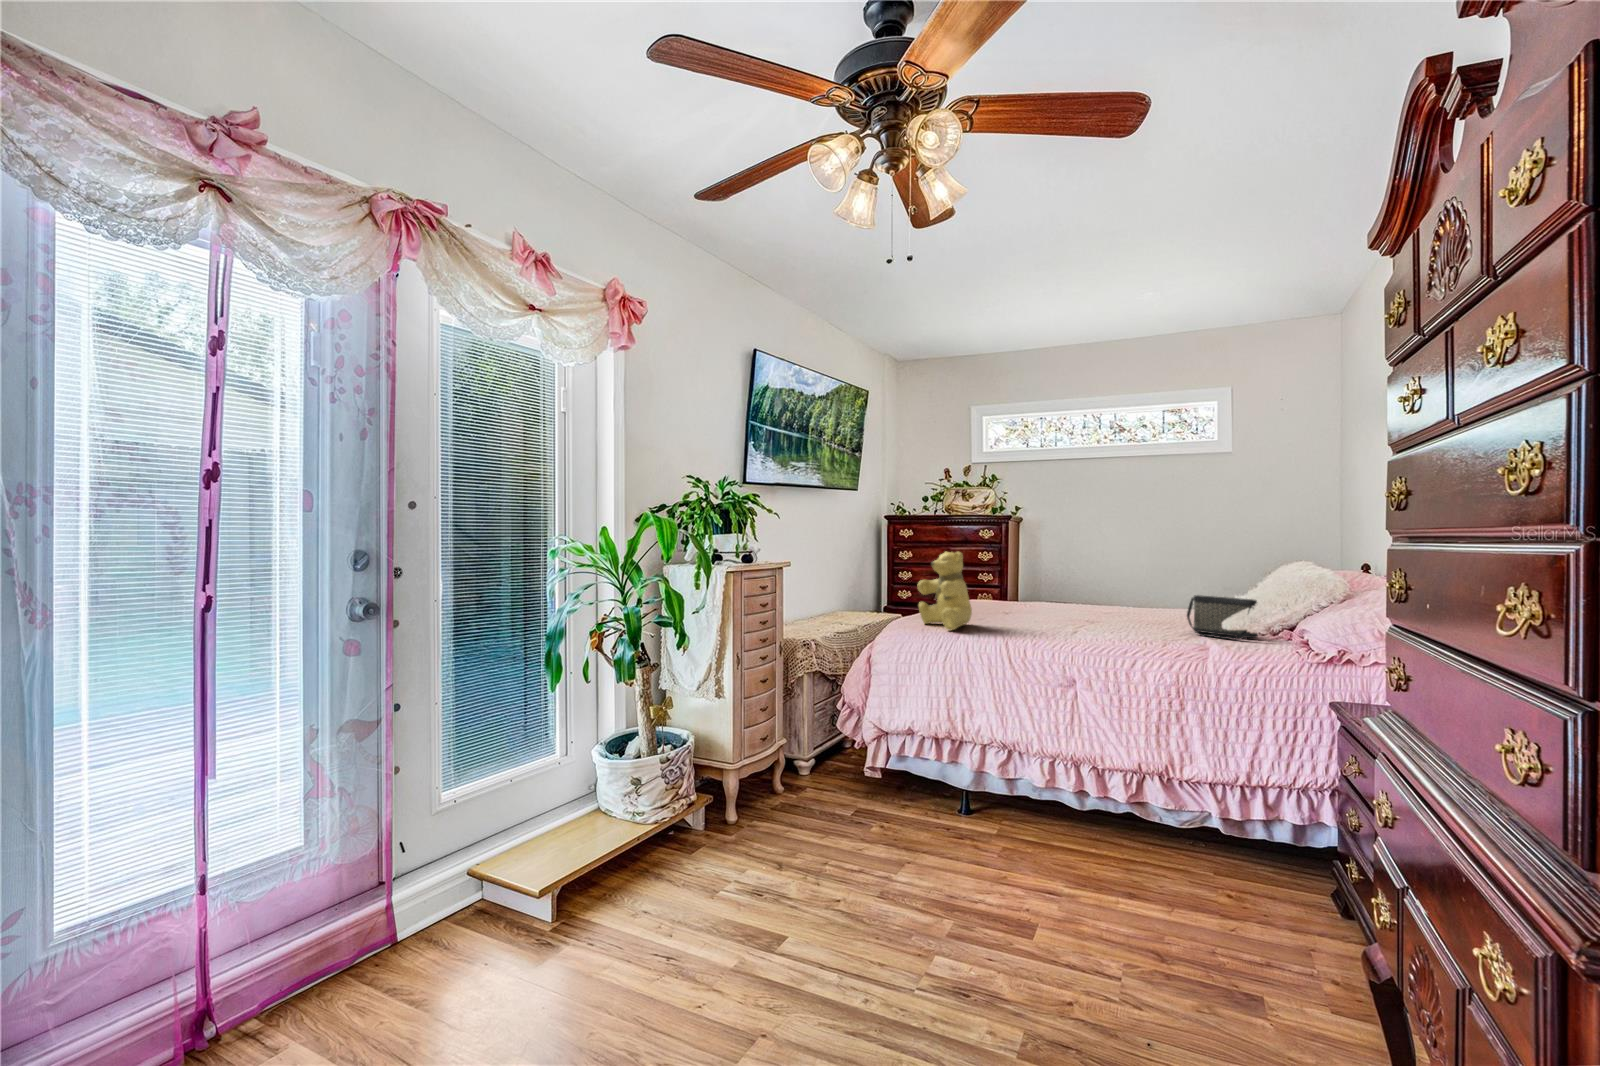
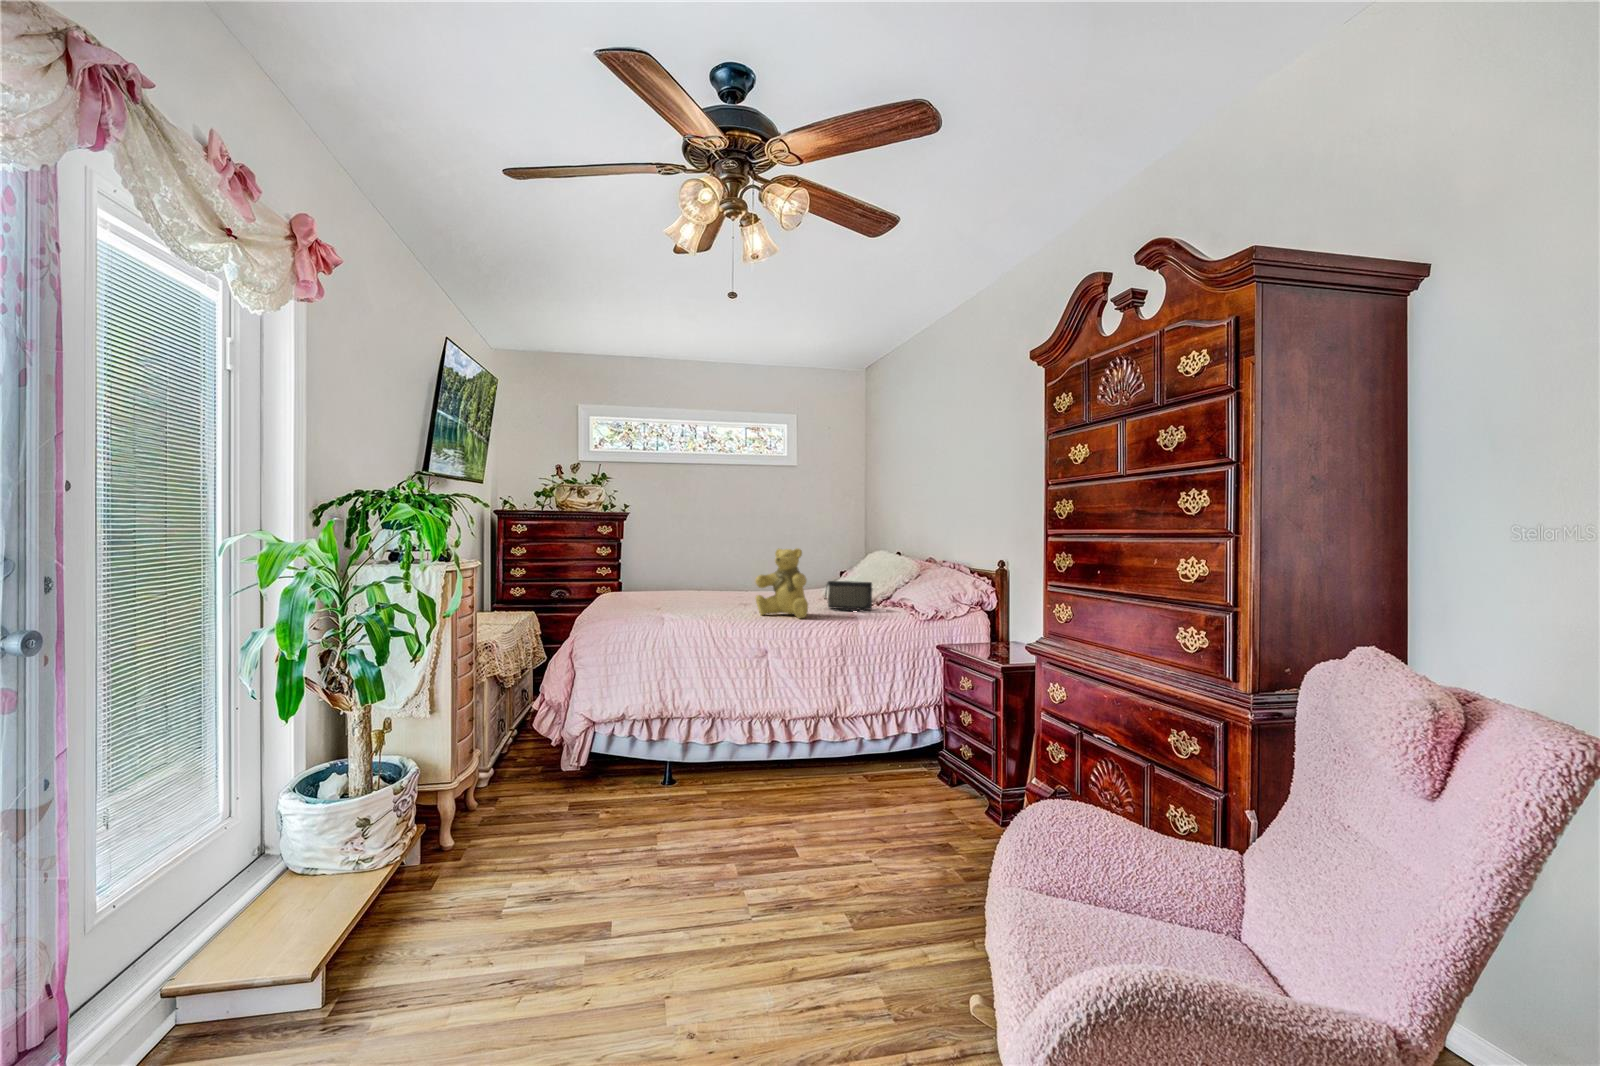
teddy bear: present [918,552,972,630] -> present [755,548,808,618]

